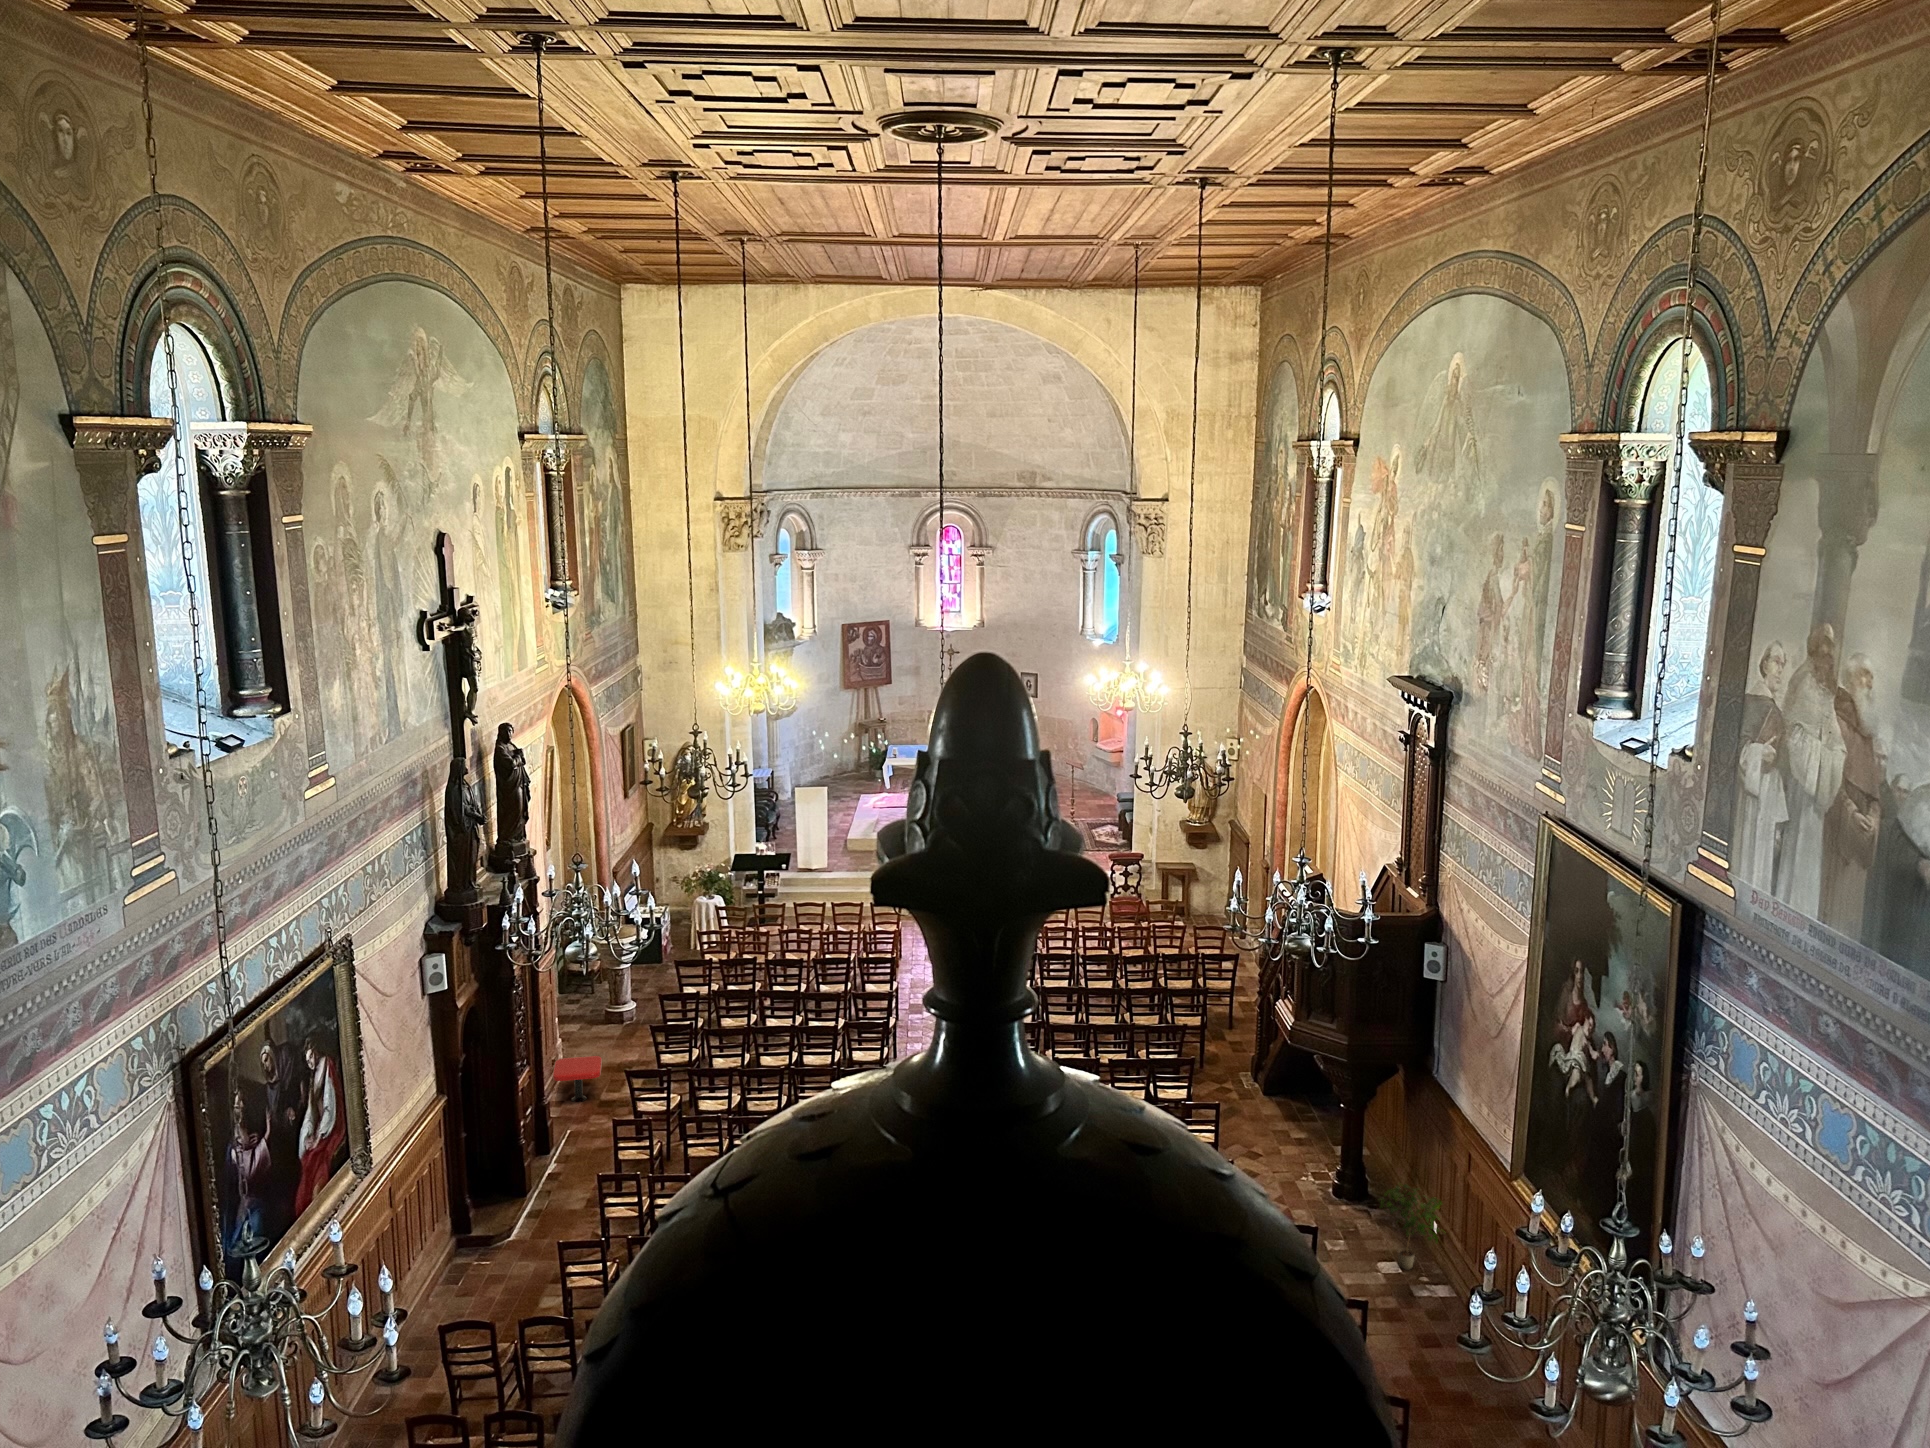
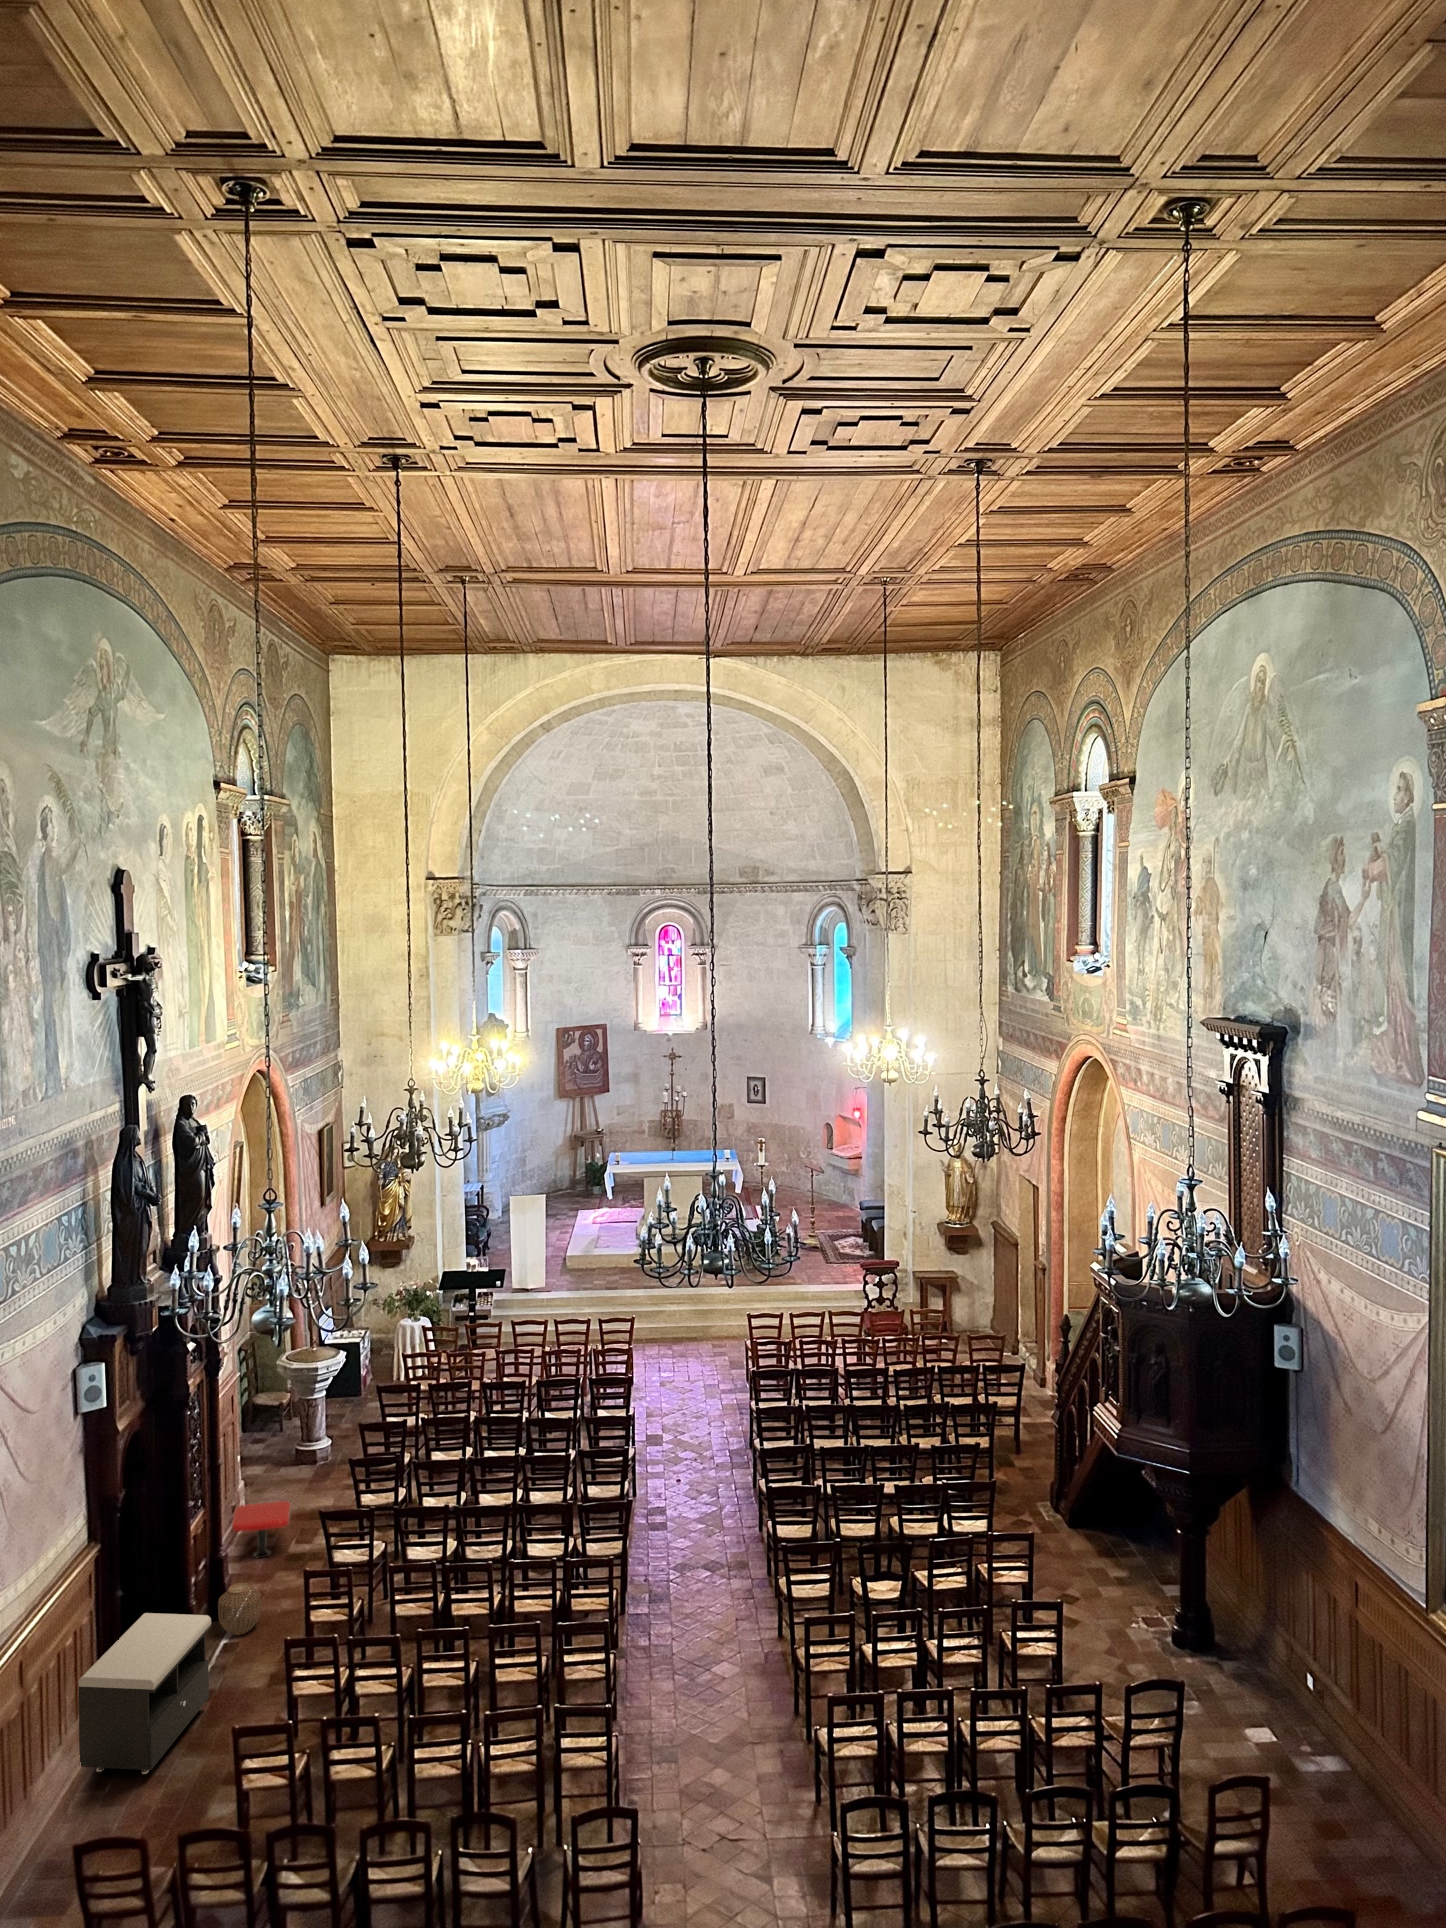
woven basket: none [544,1123,579,1164] -> present [218,1583,261,1635]
storage bench: none [437,1147,540,1268] -> present [78,1613,211,1774]
potted plant: present [1380,1184,1442,1270] -> none [1247,1626,1337,1741]

